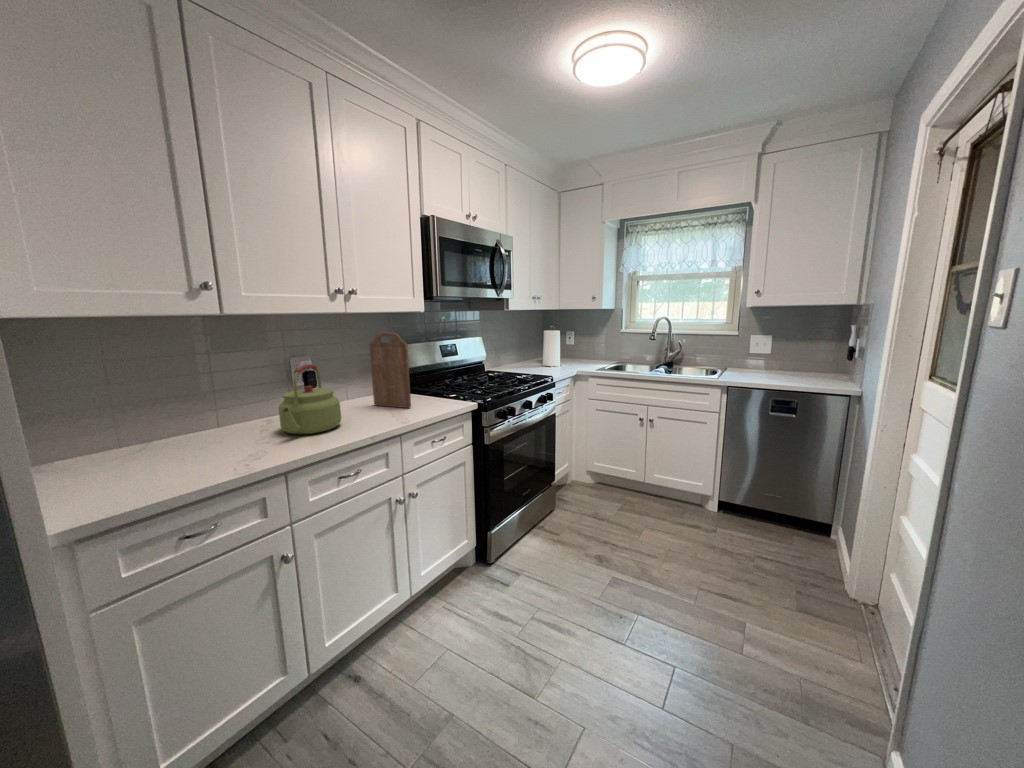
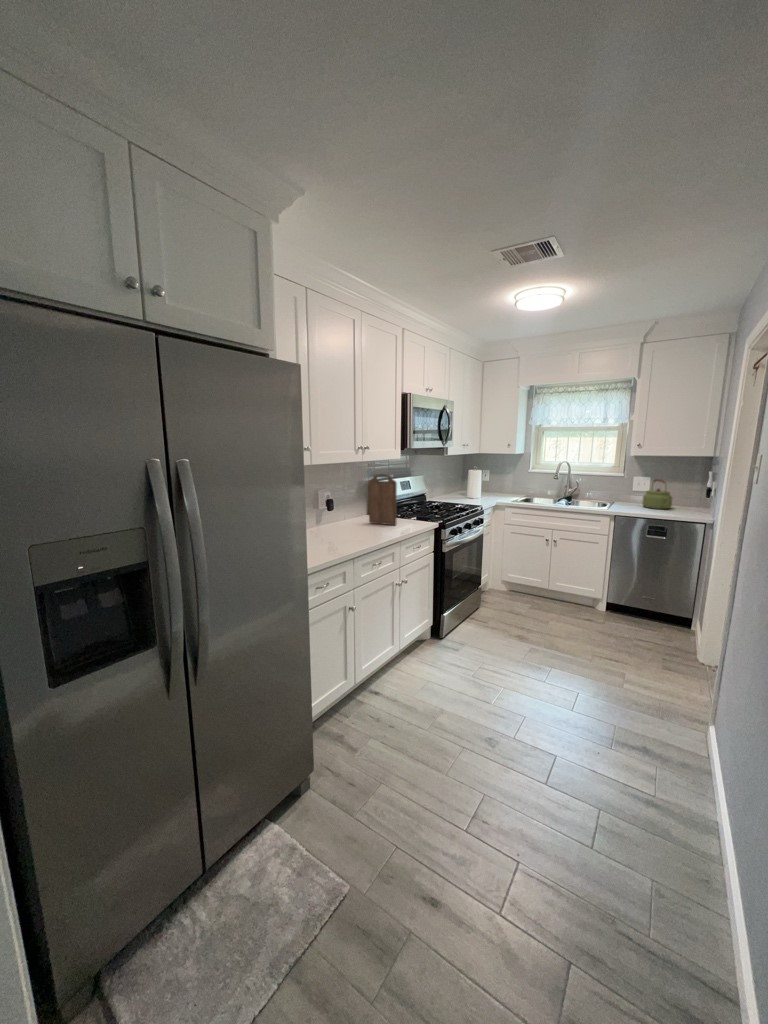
kettle: present [279,364,342,434] -> present [643,479,672,509]

